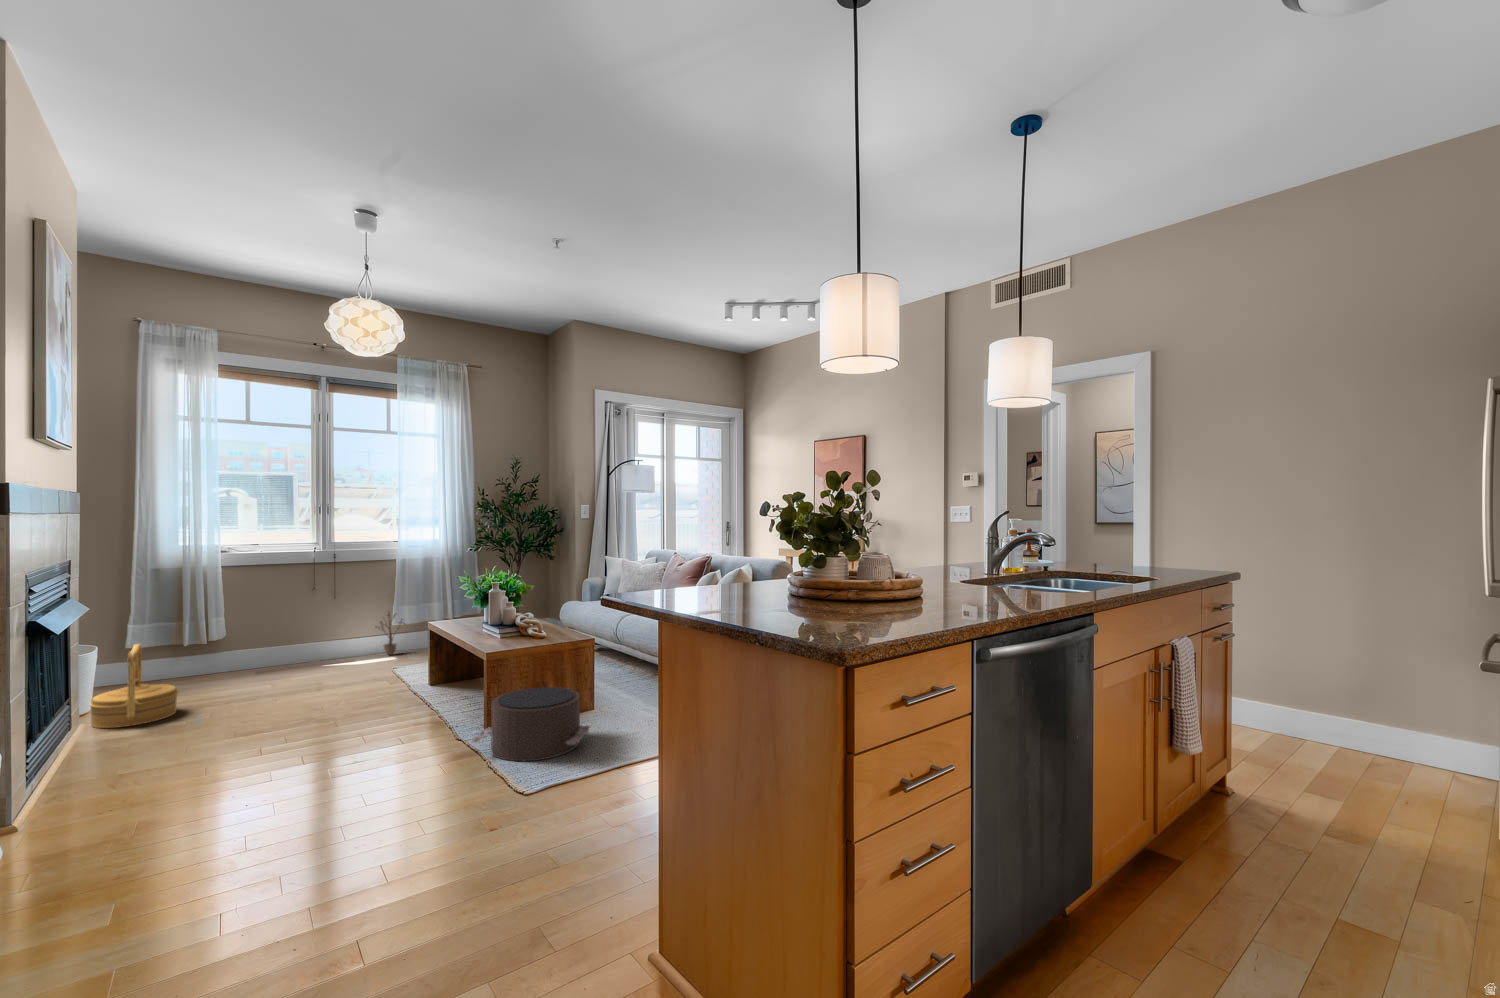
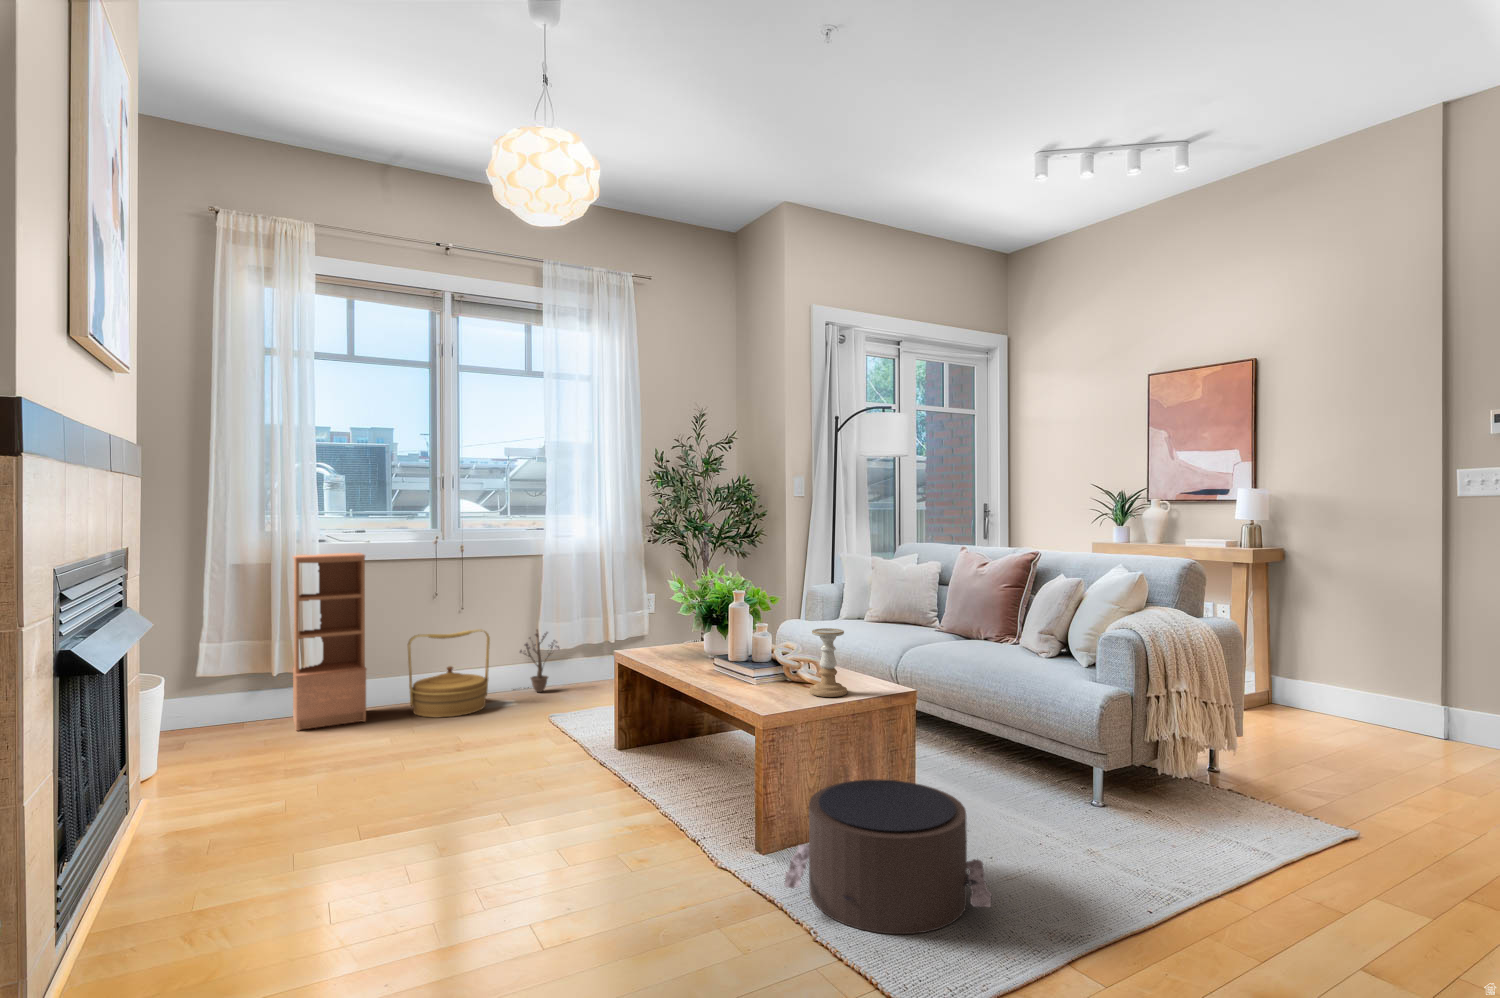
bookcase: none [198,560,254,684] -> present [293,553,366,731]
candle holder: none [520,604,543,643] -> present [809,628,847,697]
woven basket: present [89,644,178,728] -> present [408,629,490,718]

